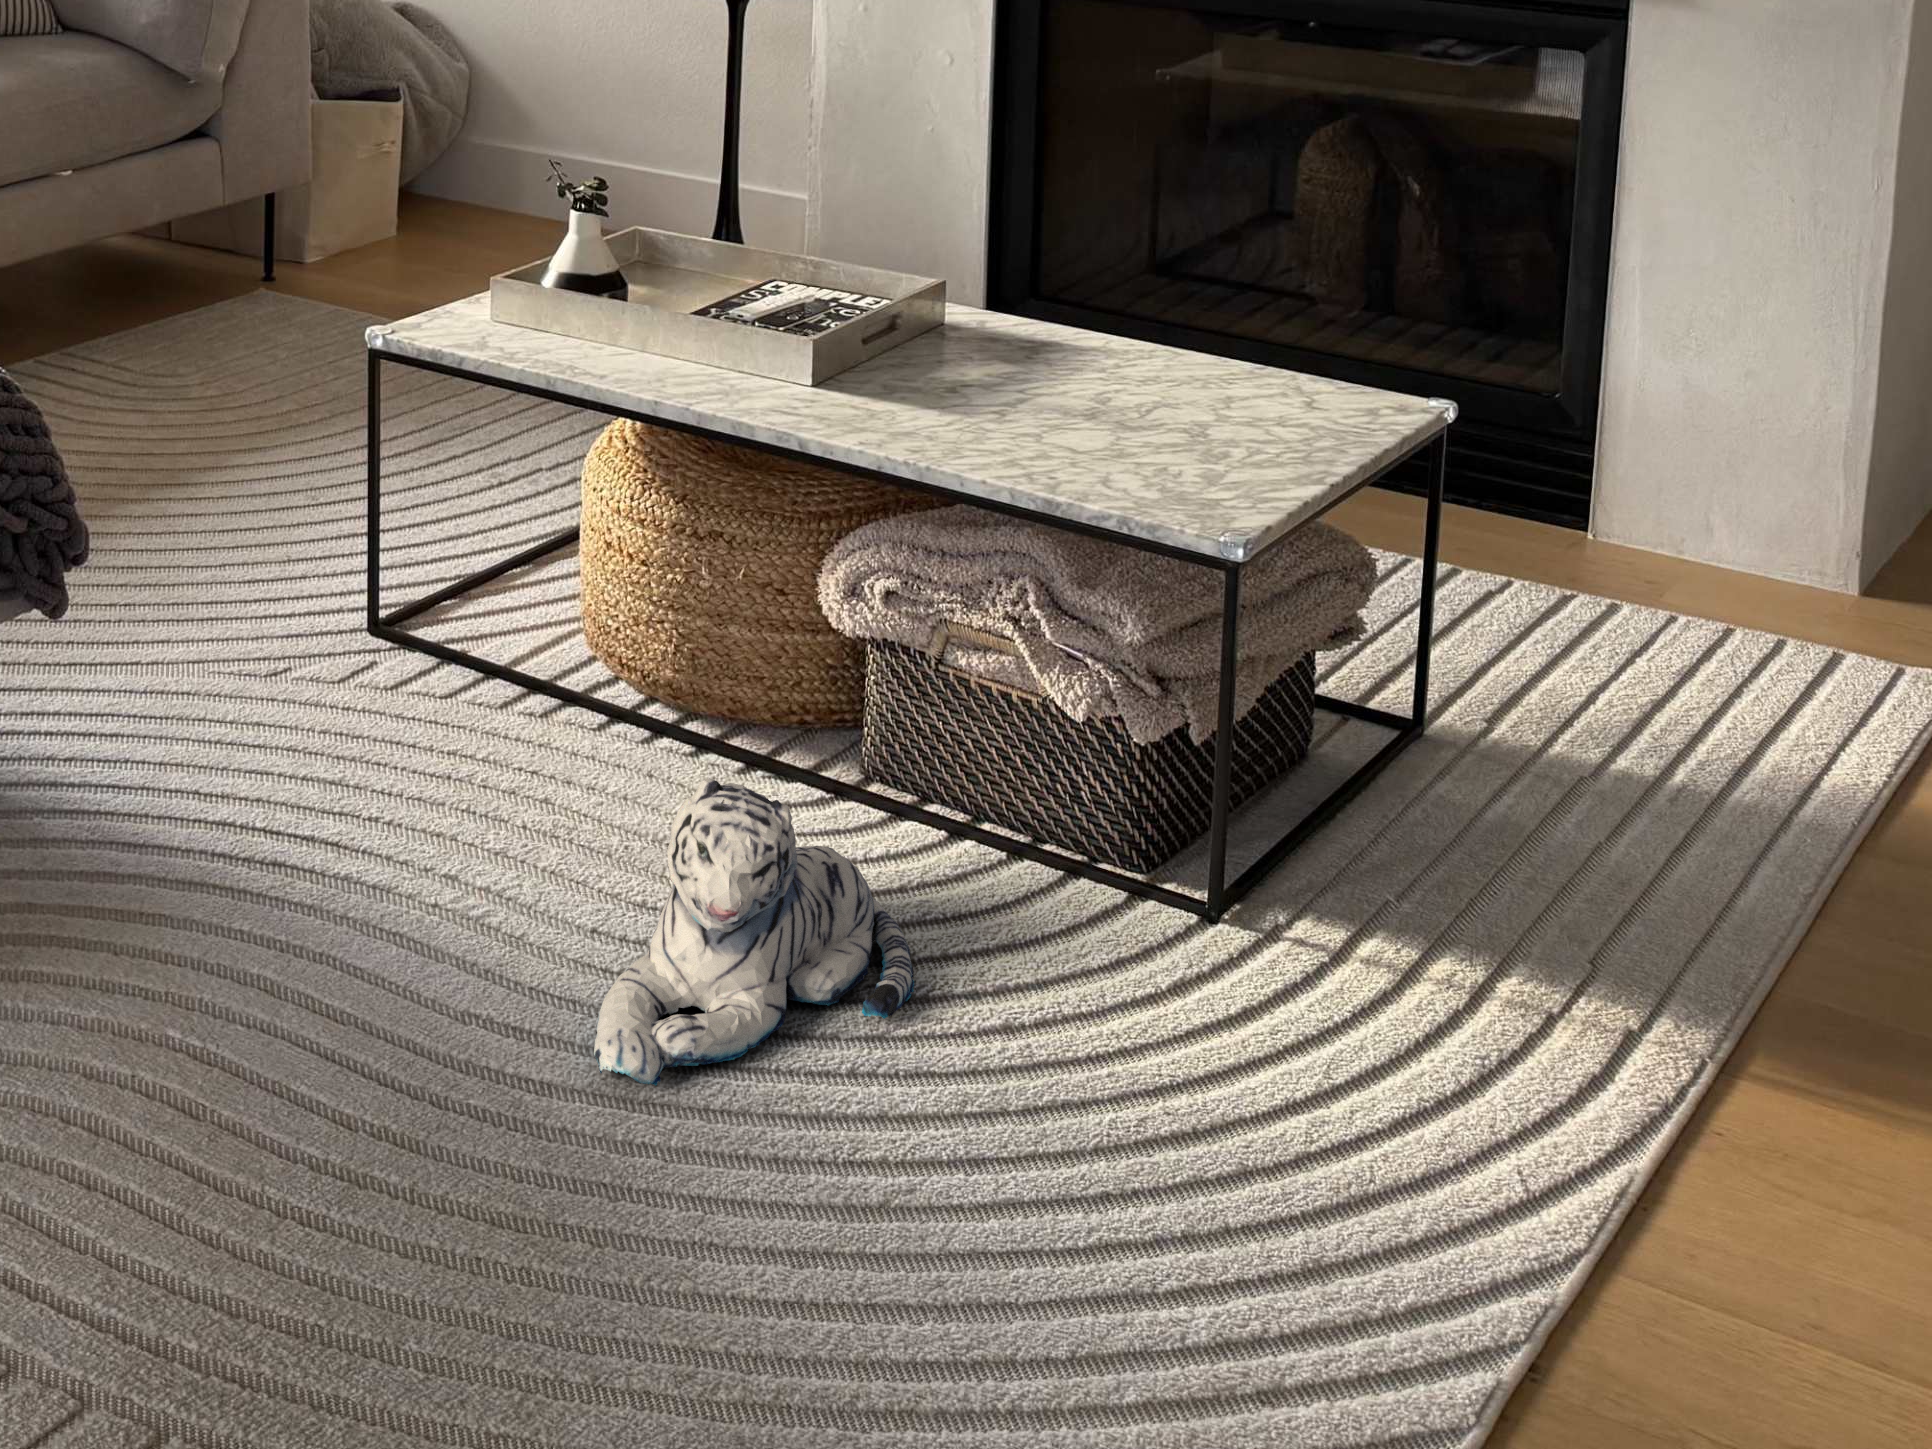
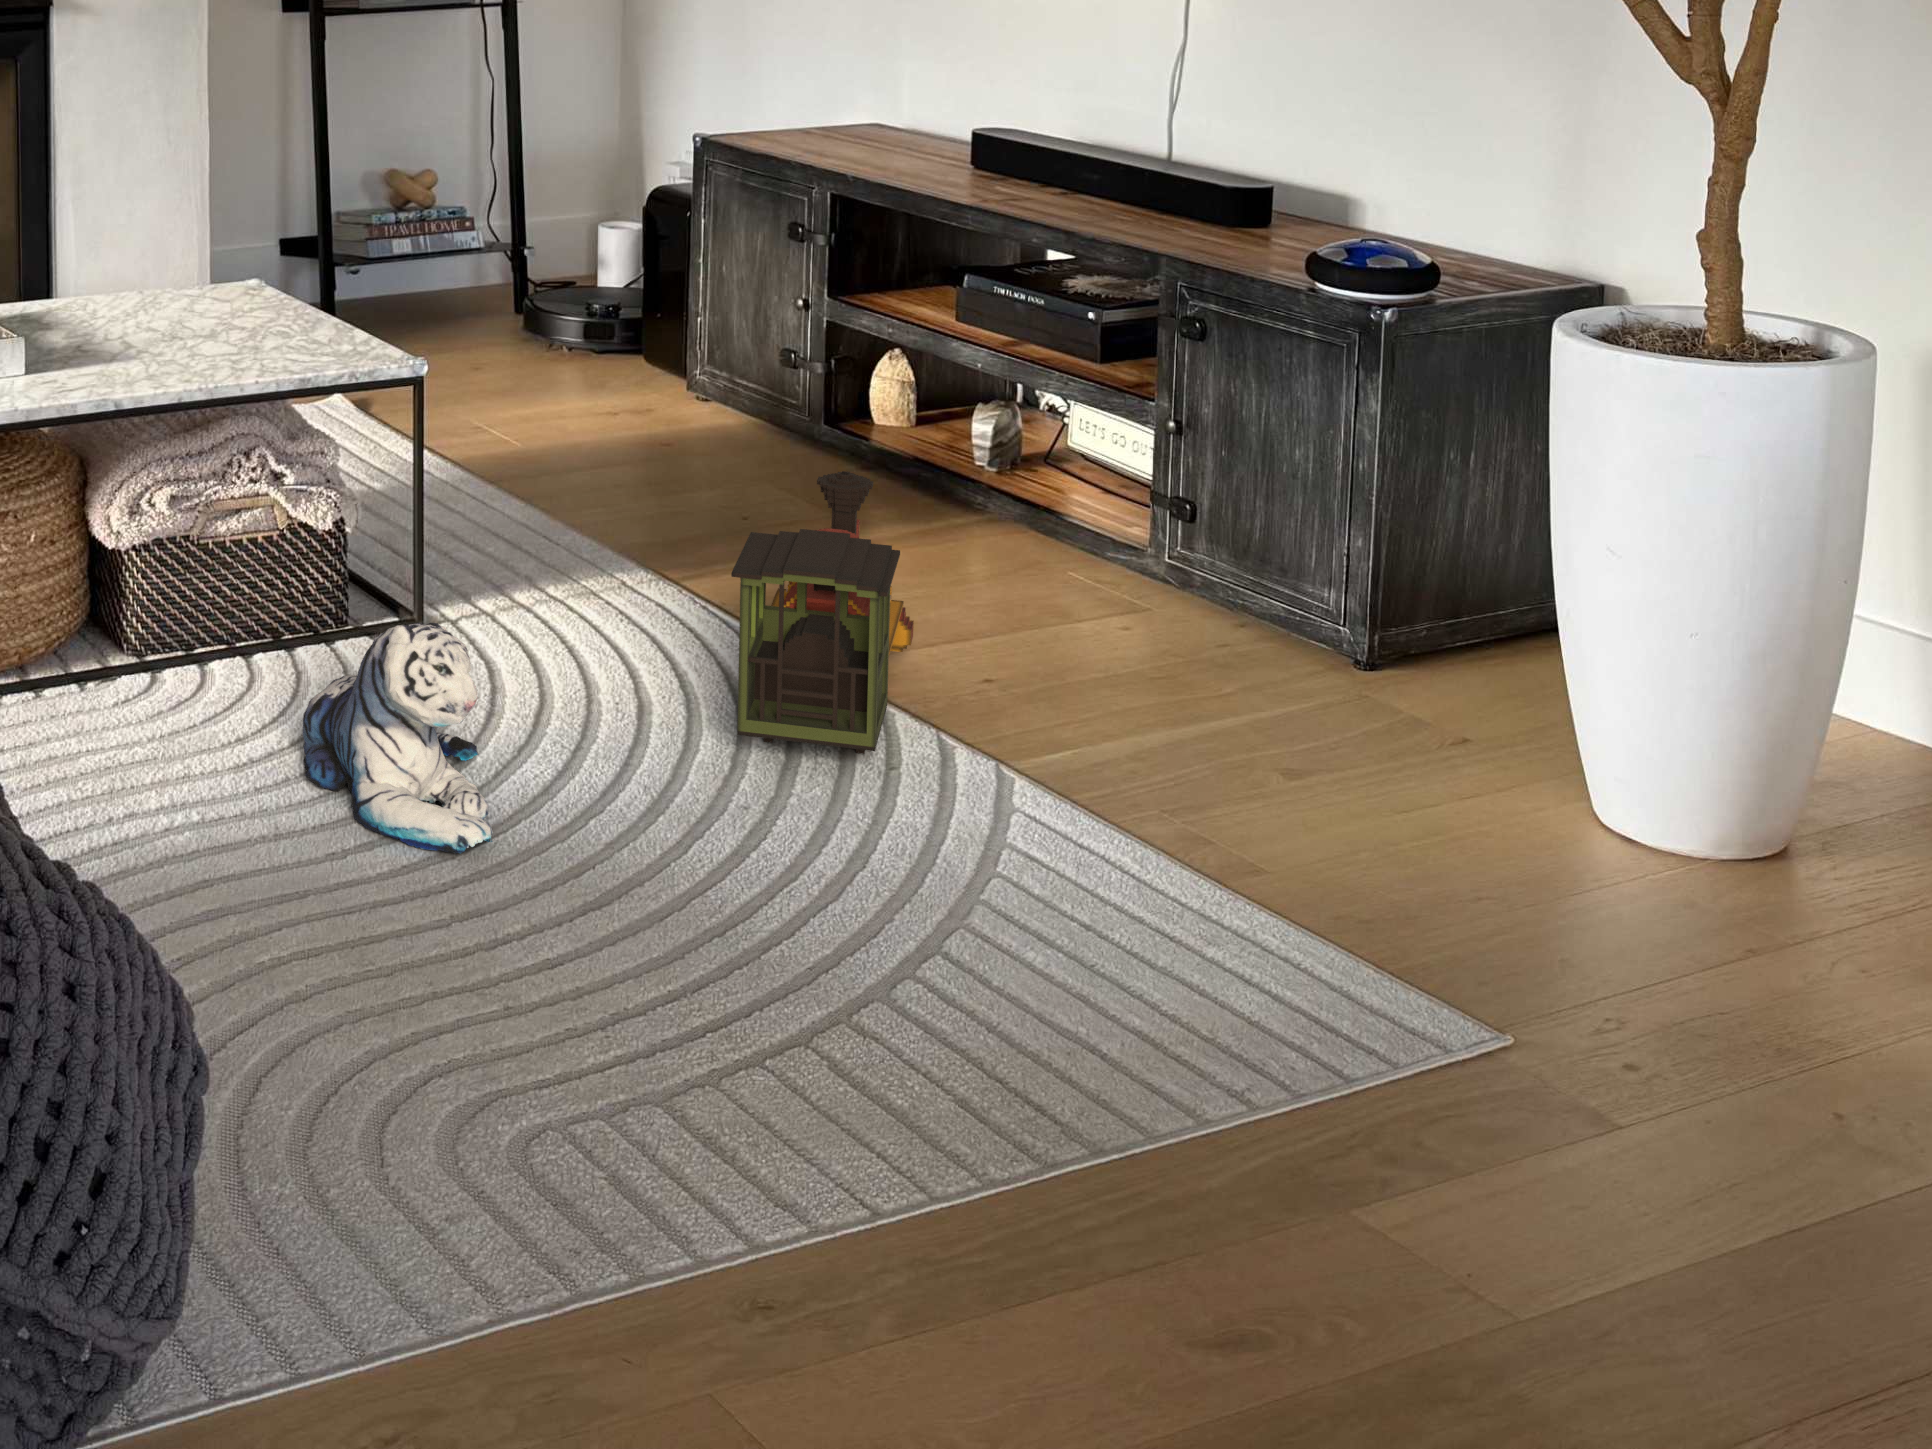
toy train: none [1123,908,1759,1322] -> present [731,471,914,754]

